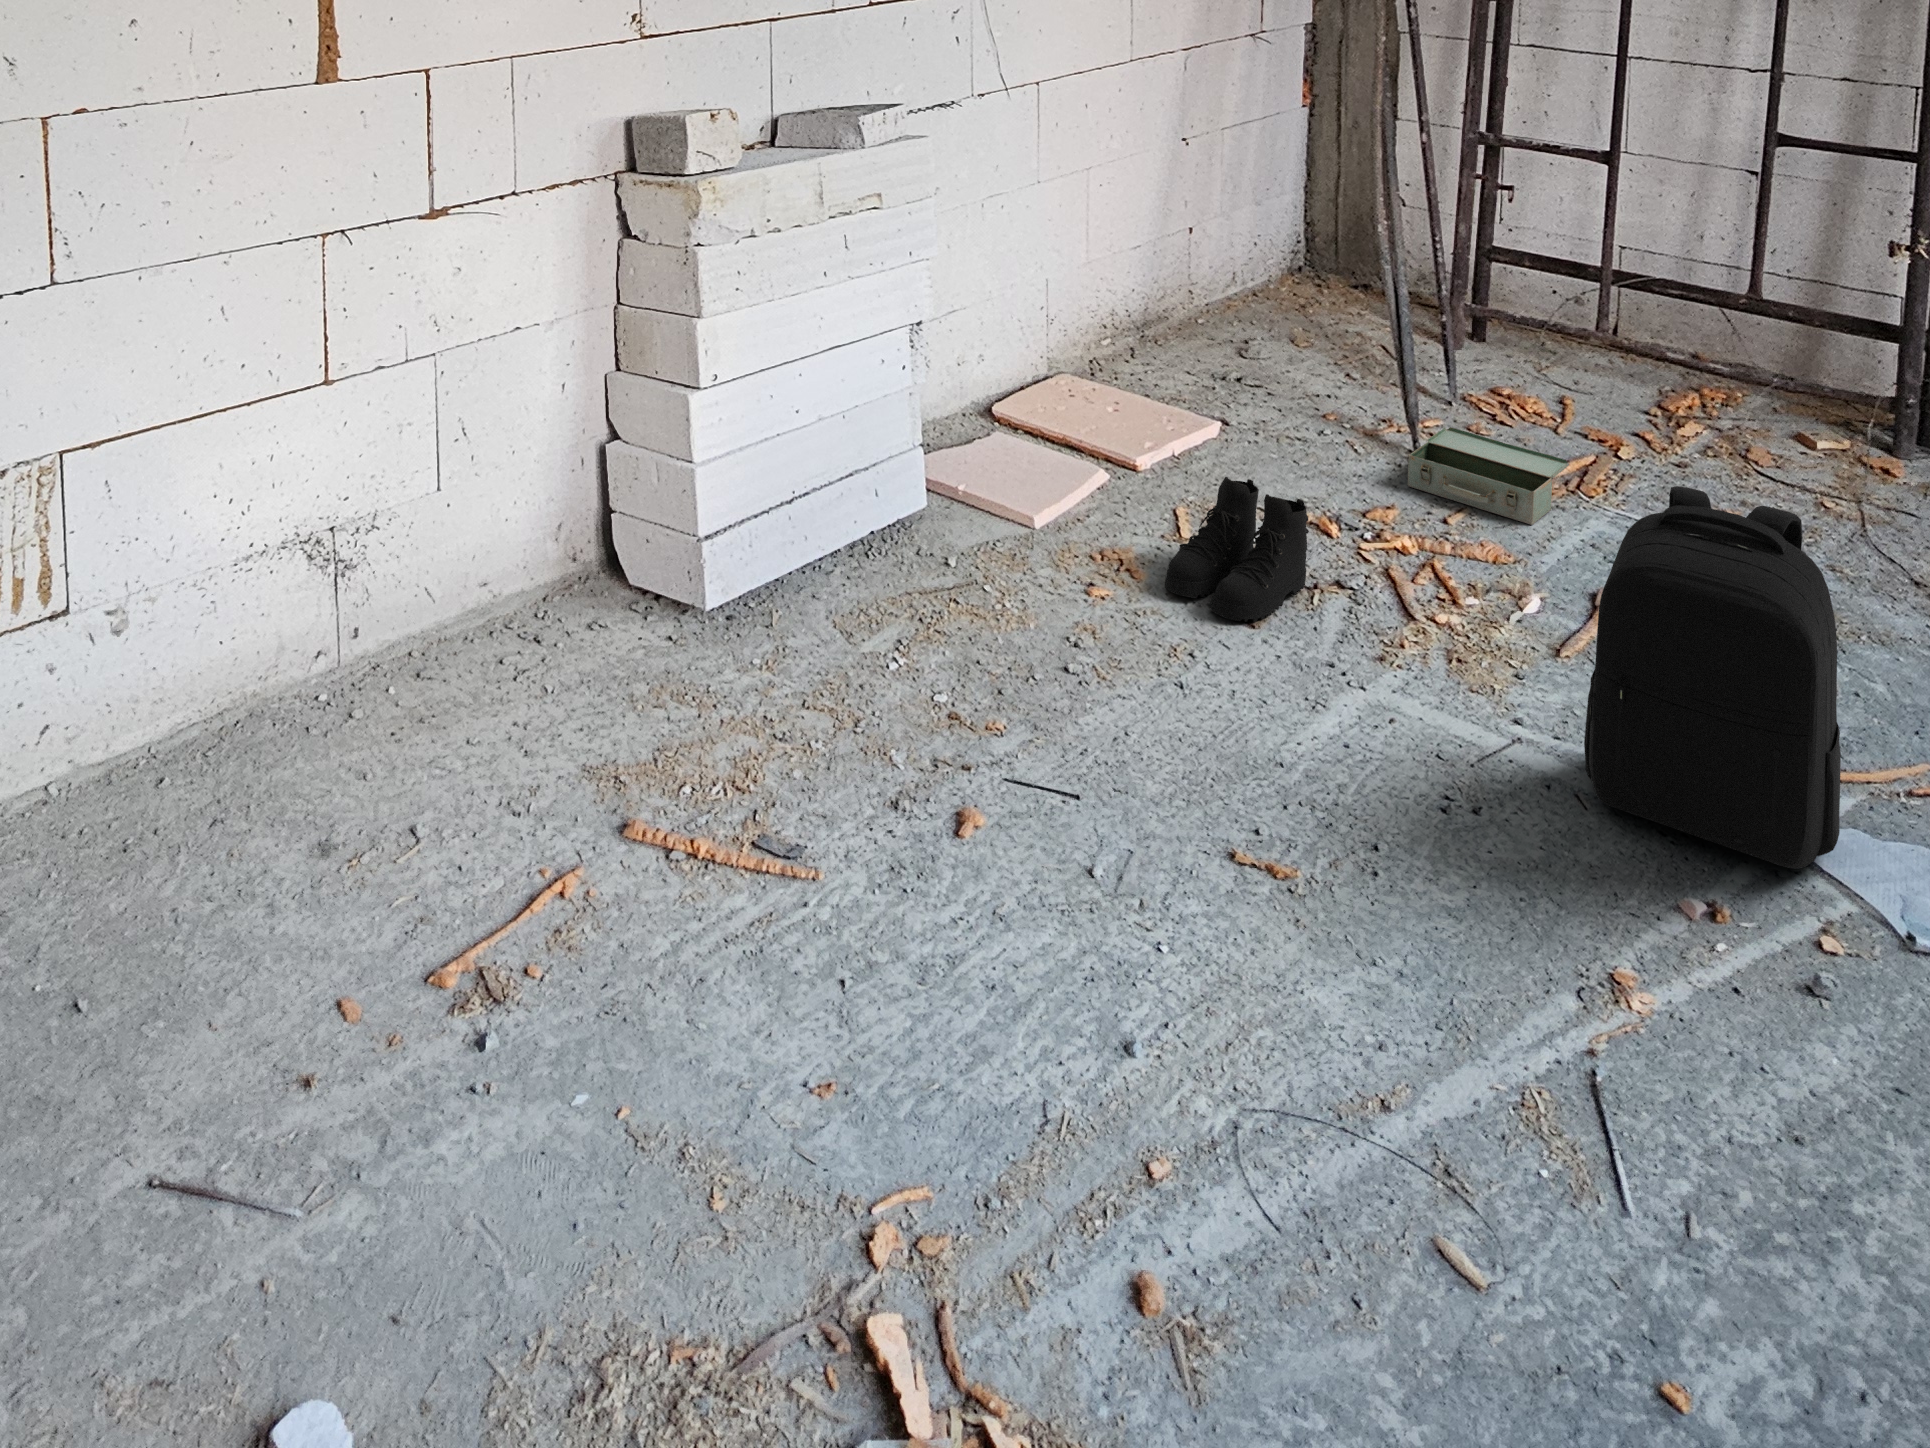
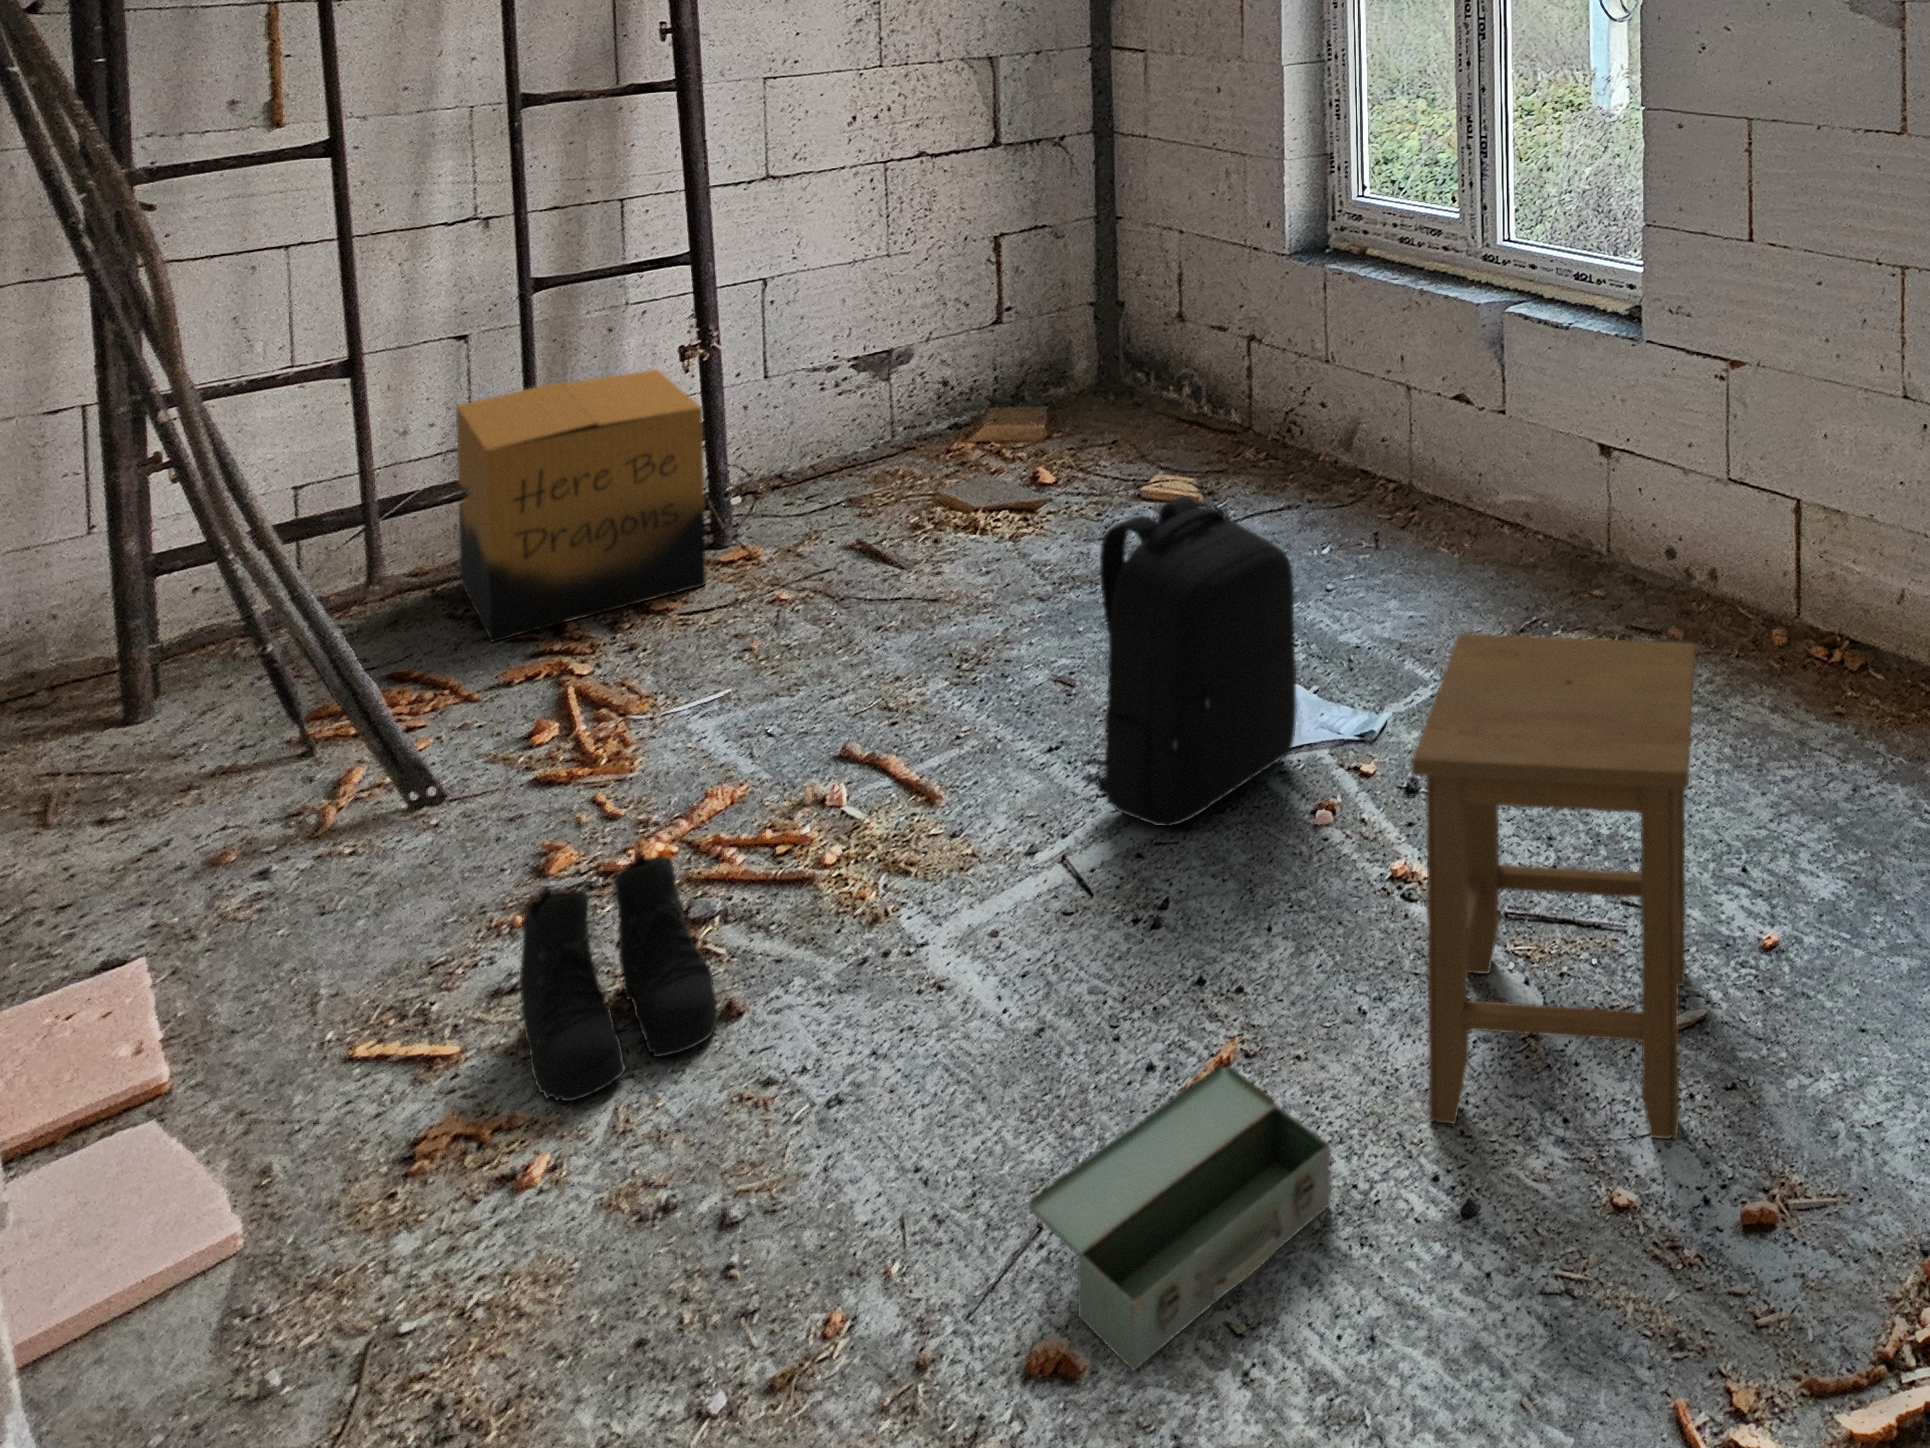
cardboard box: none [1650,228,1912,472] -> present [456,369,706,641]
toolbox: present [1408,427,1569,525] -> present [1029,1066,1331,1370]
stool: none [1226,659,1594,1284] -> present [1412,634,1695,1139]

